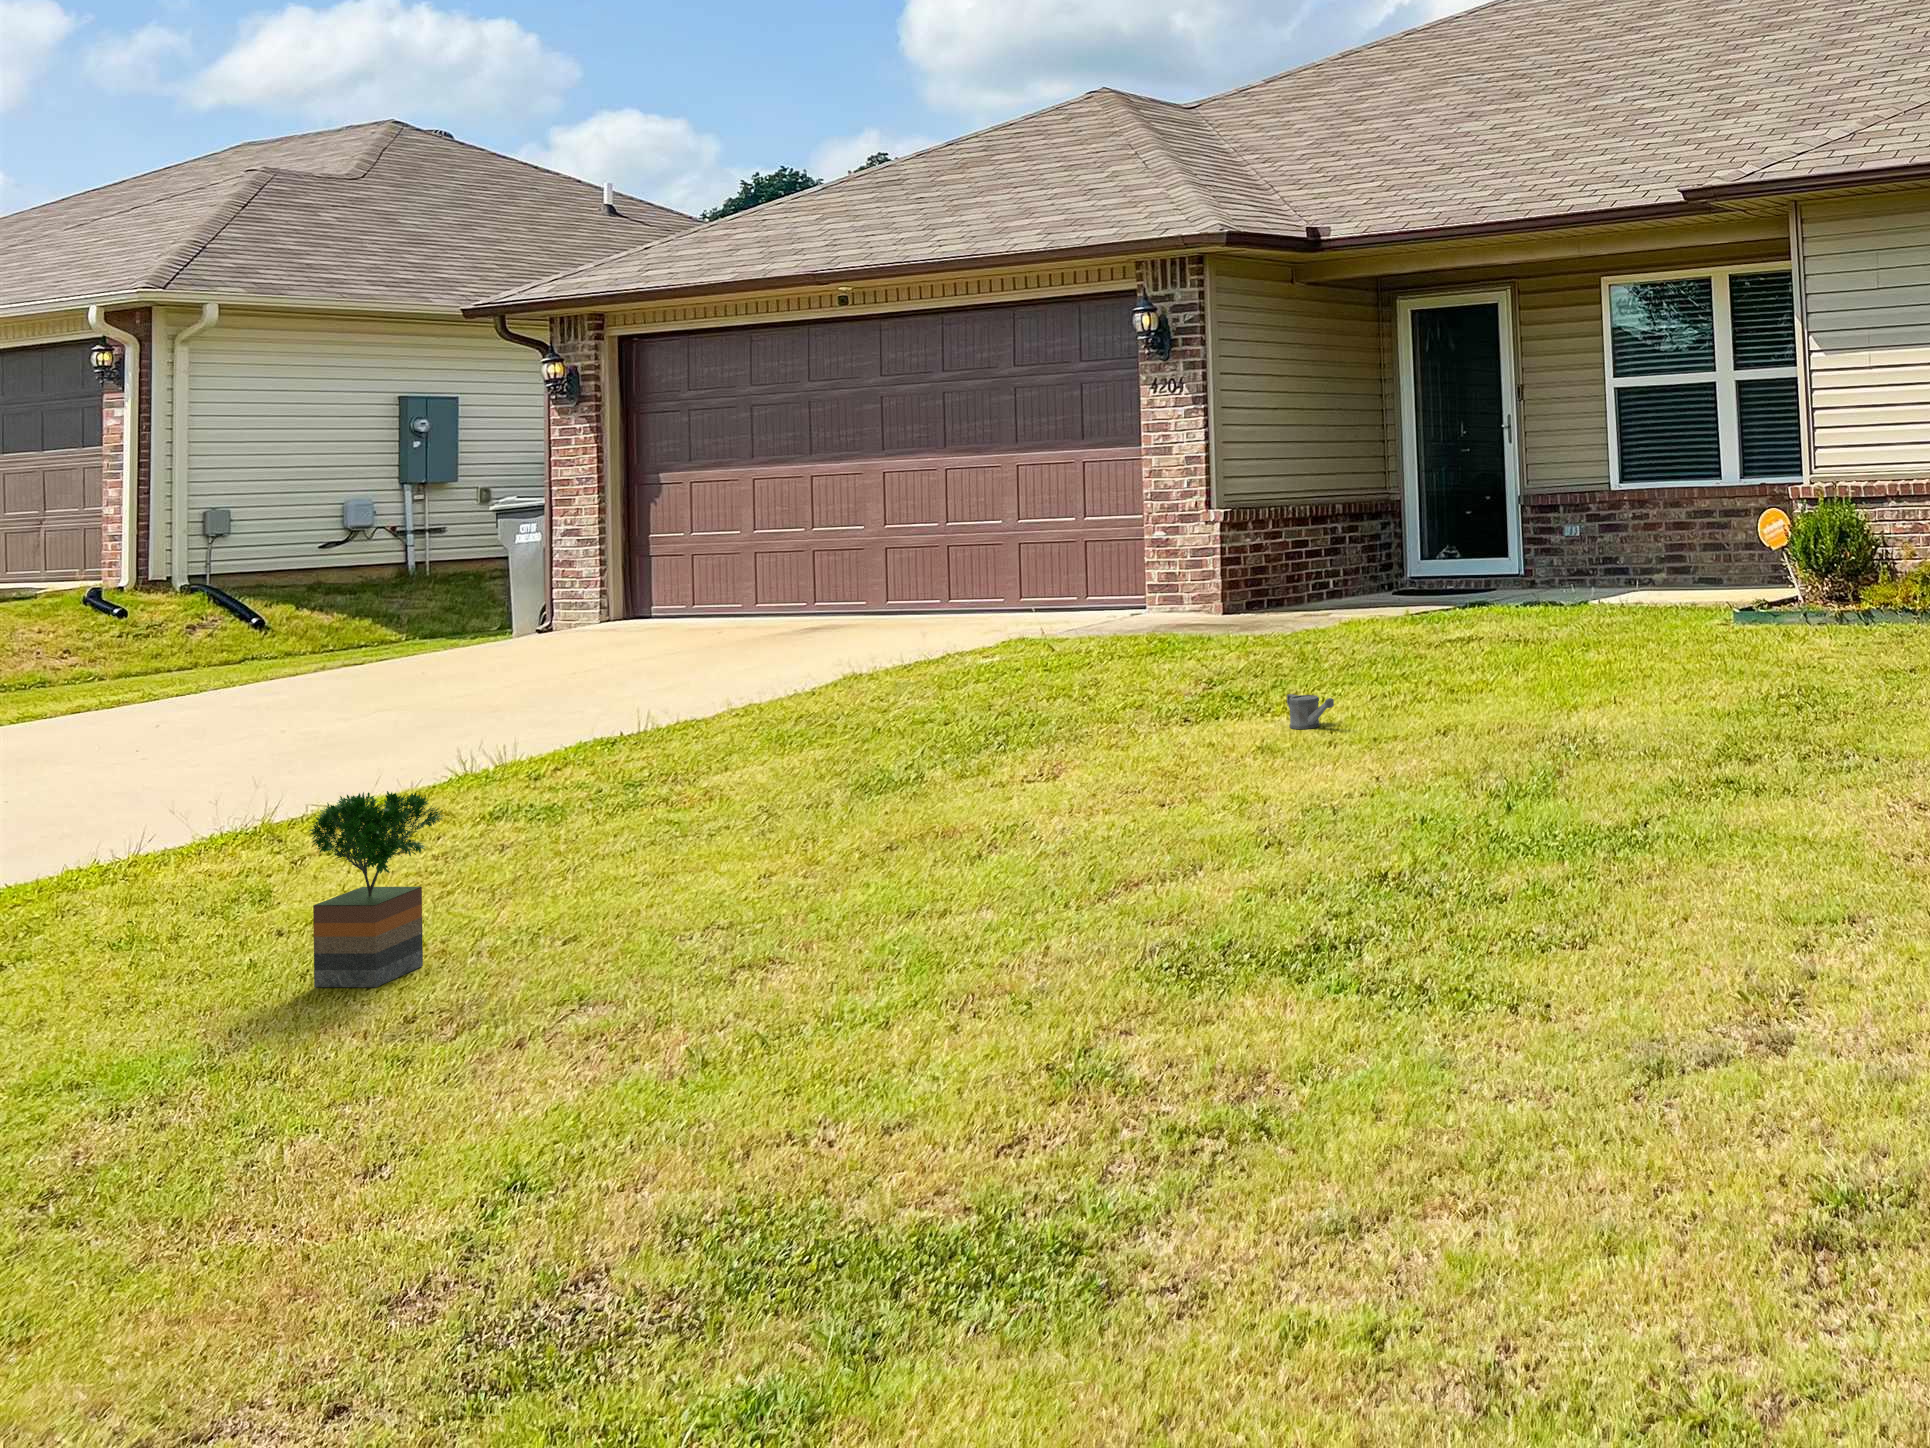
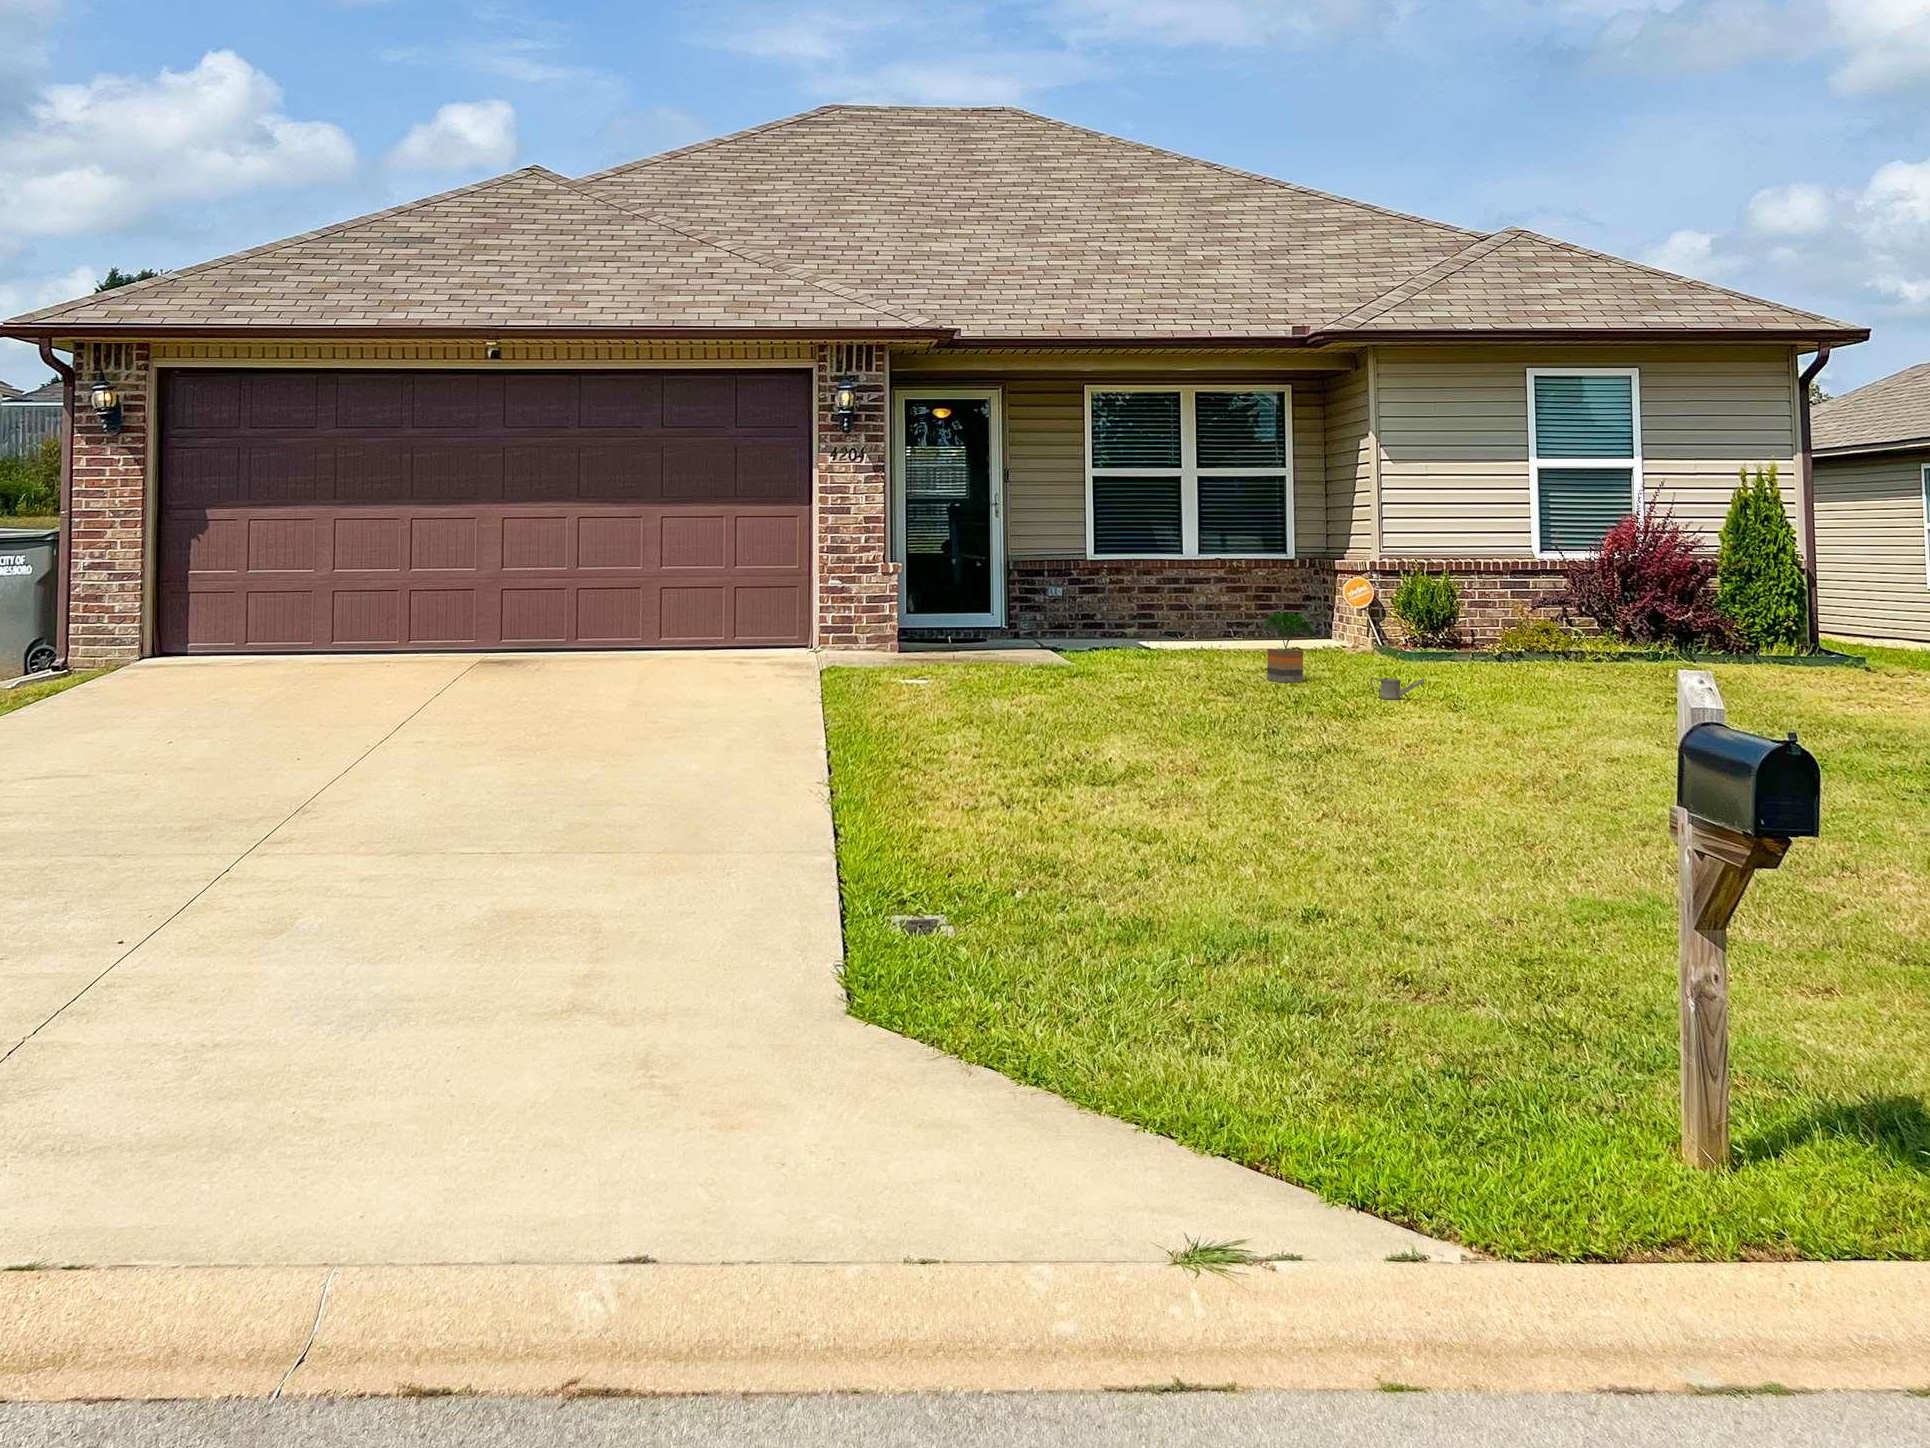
potted tree: present [310,791,444,987] -> present [1264,612,1314,683]

